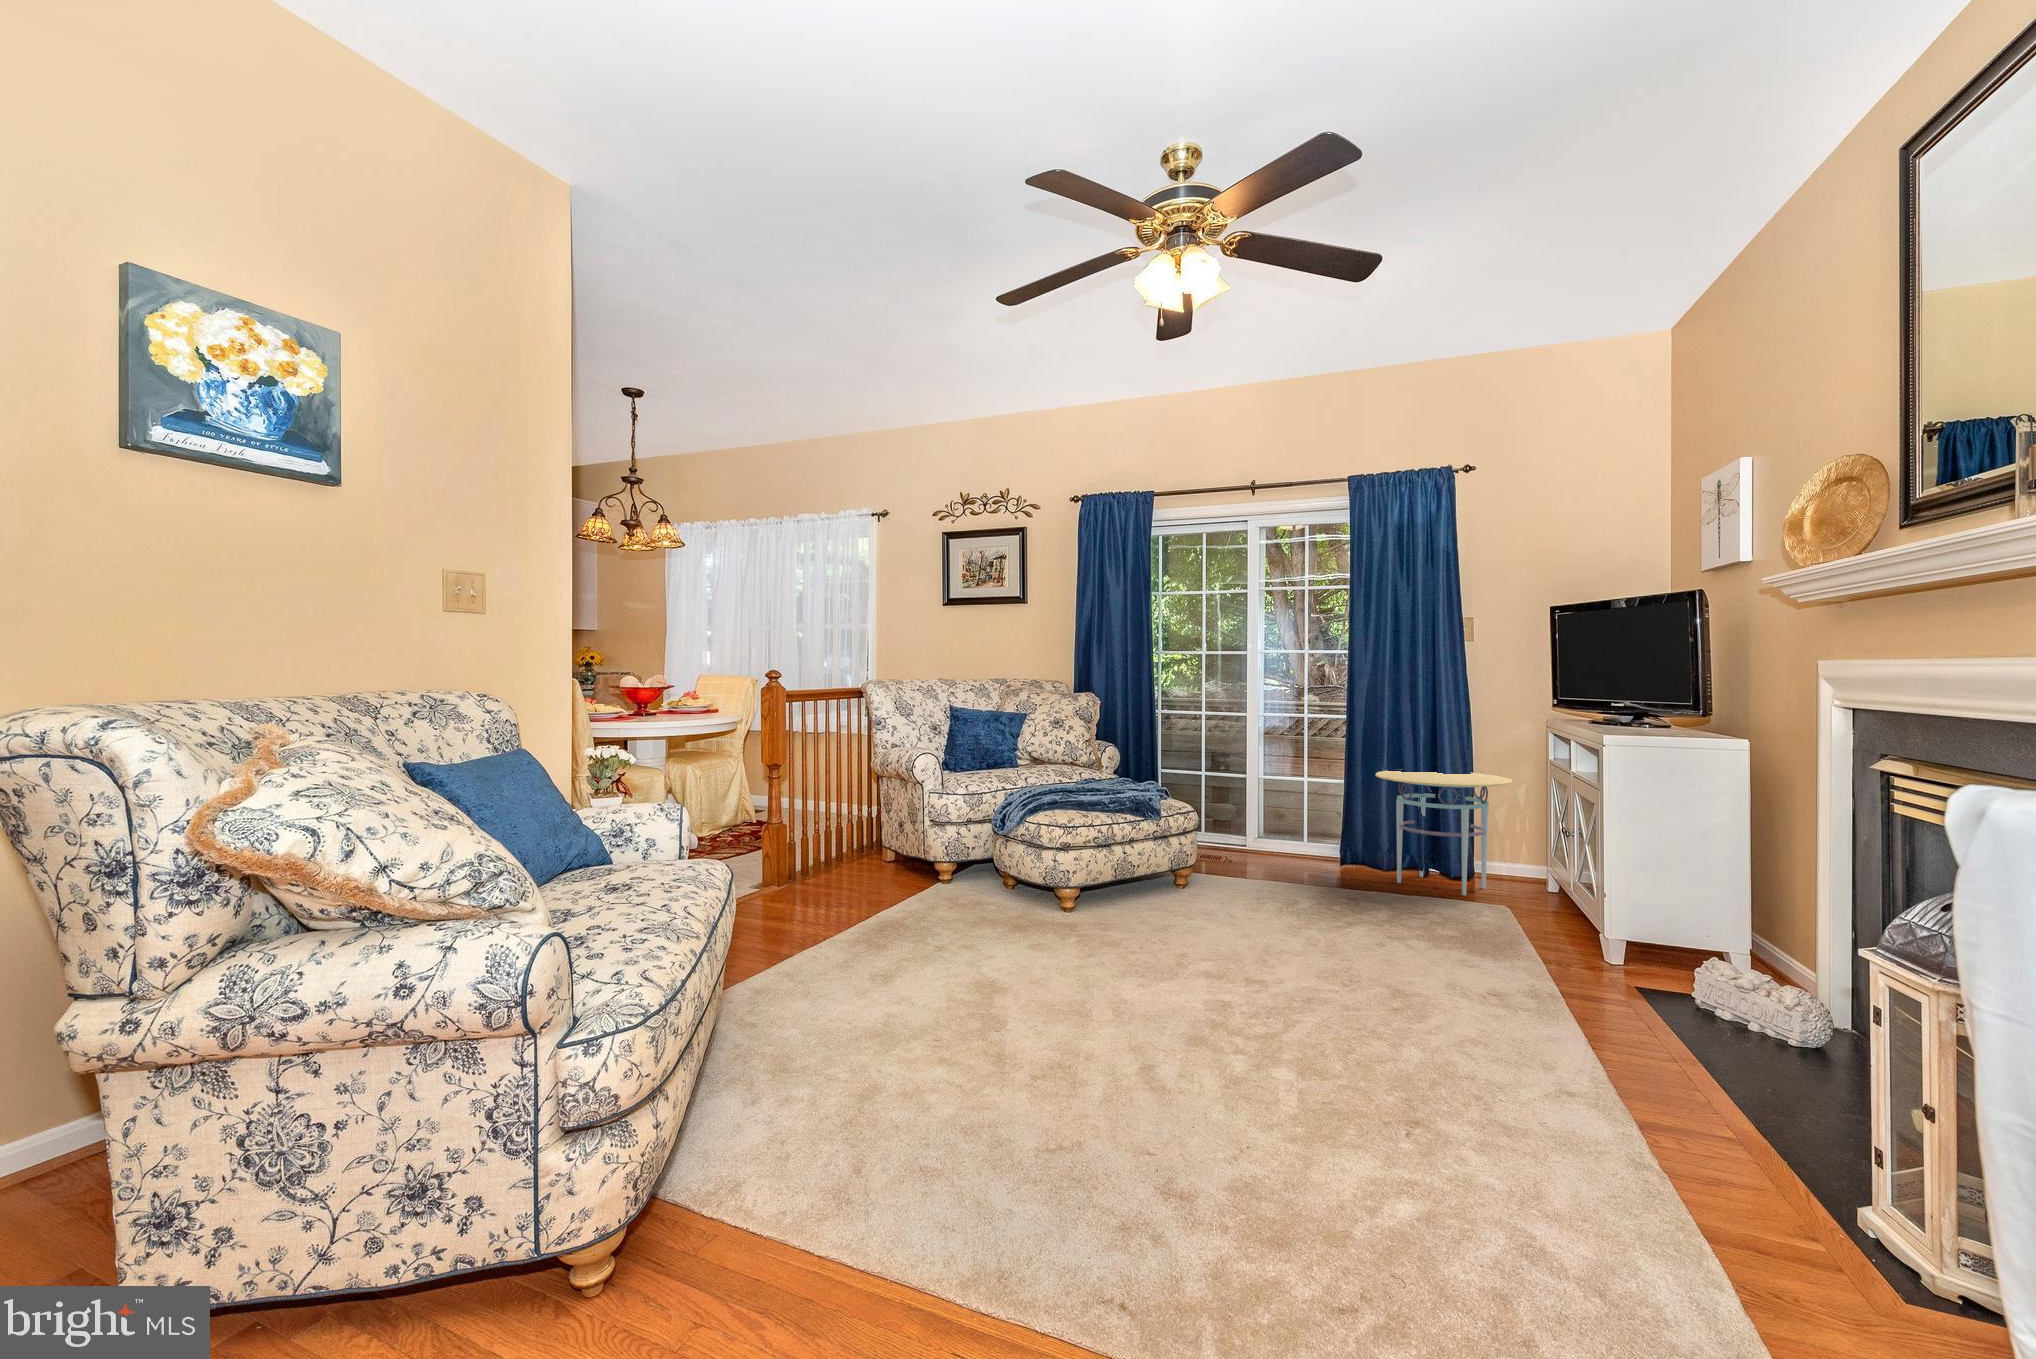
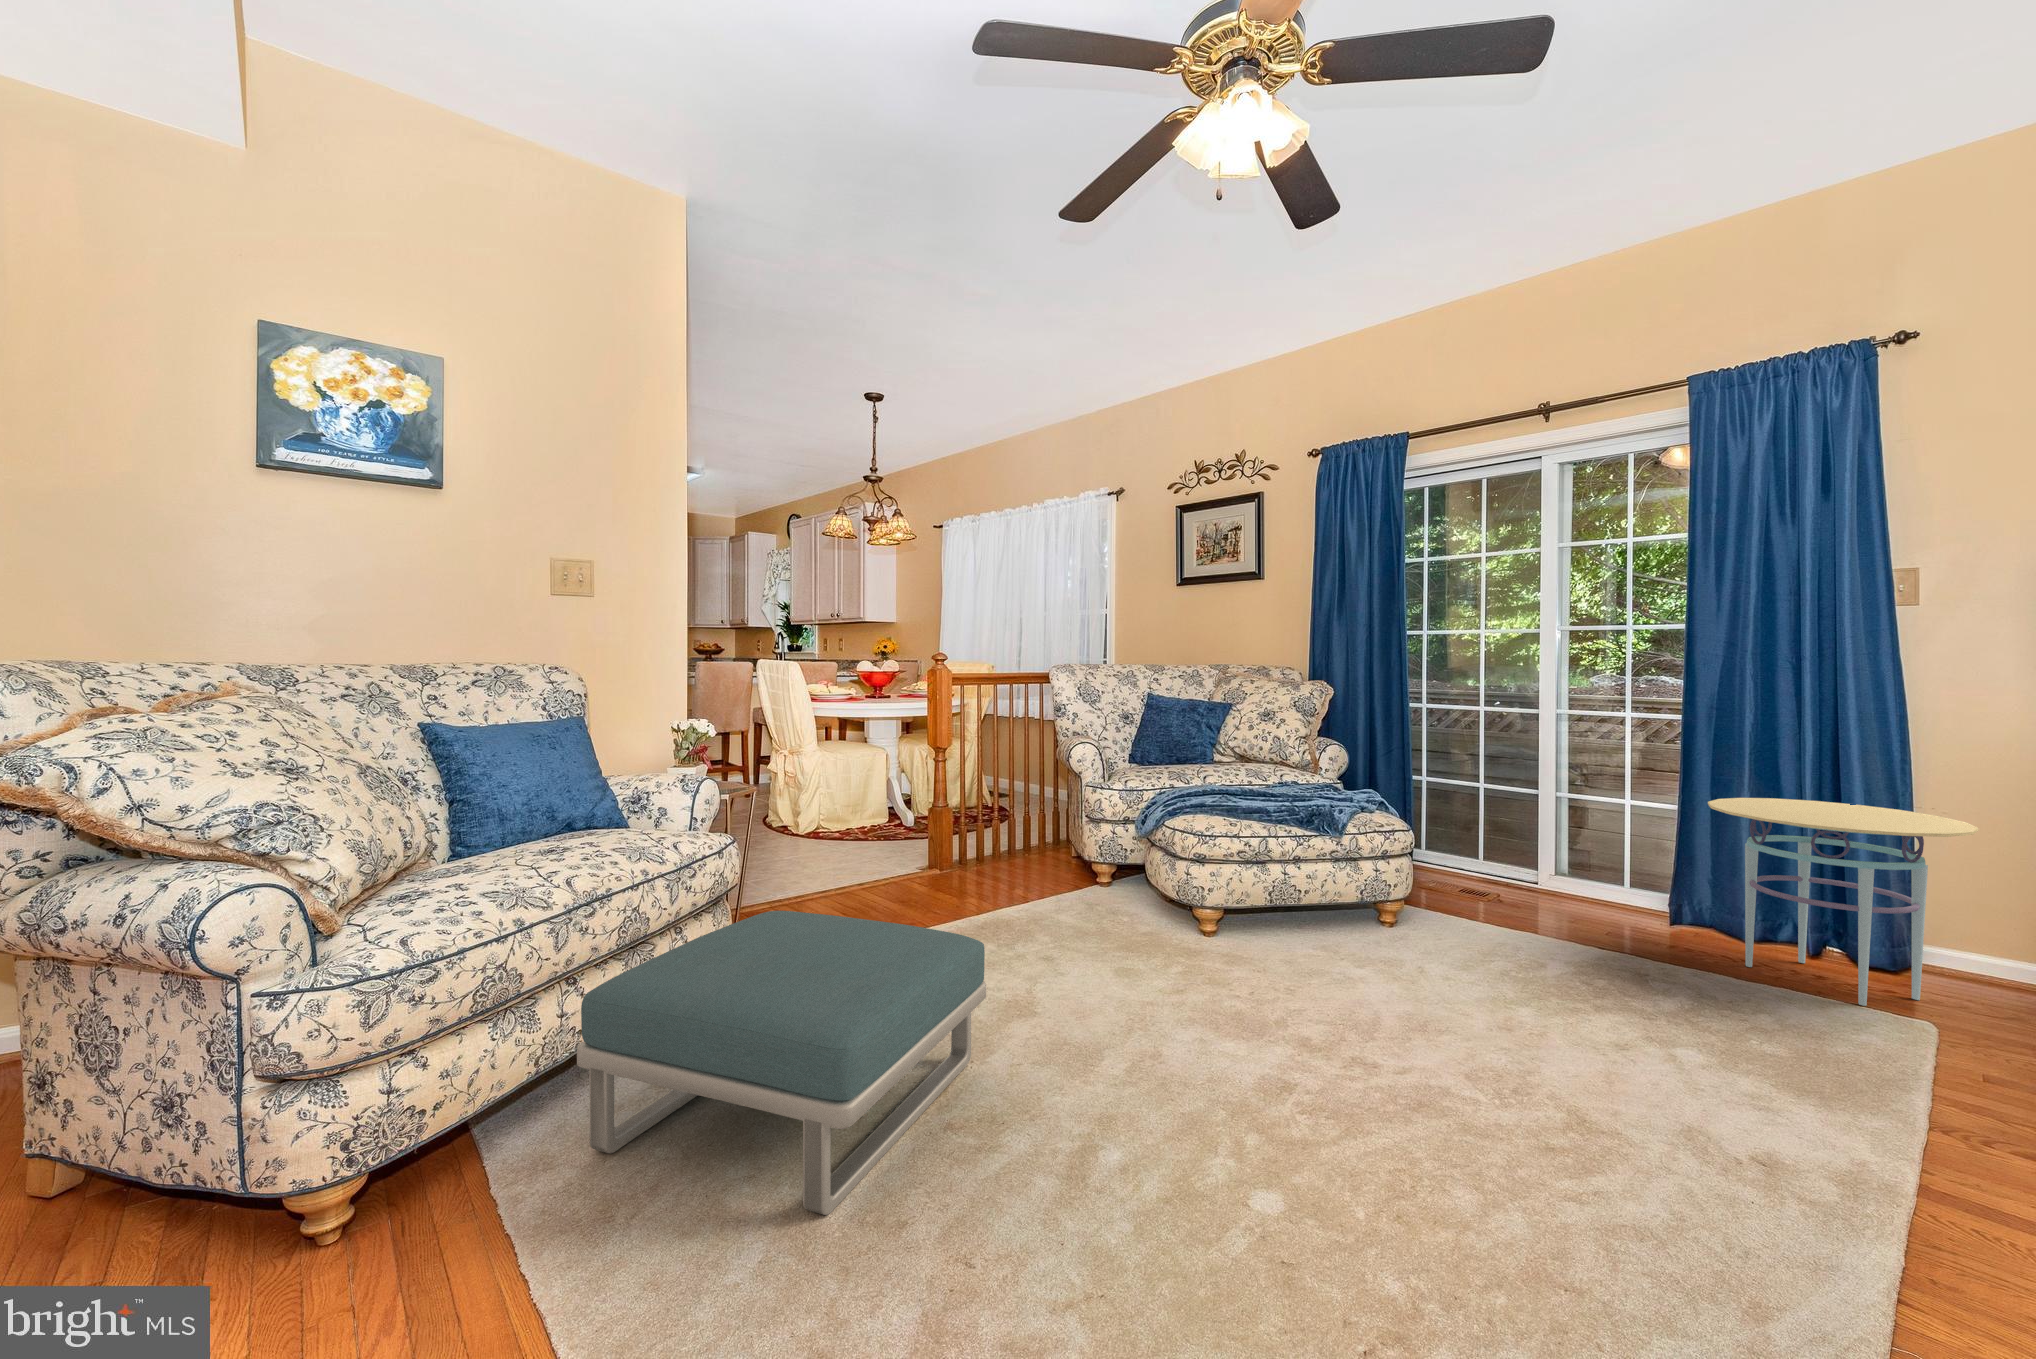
footstool: none [770,914,1056,1136] -> present [577,911,986,1215]

